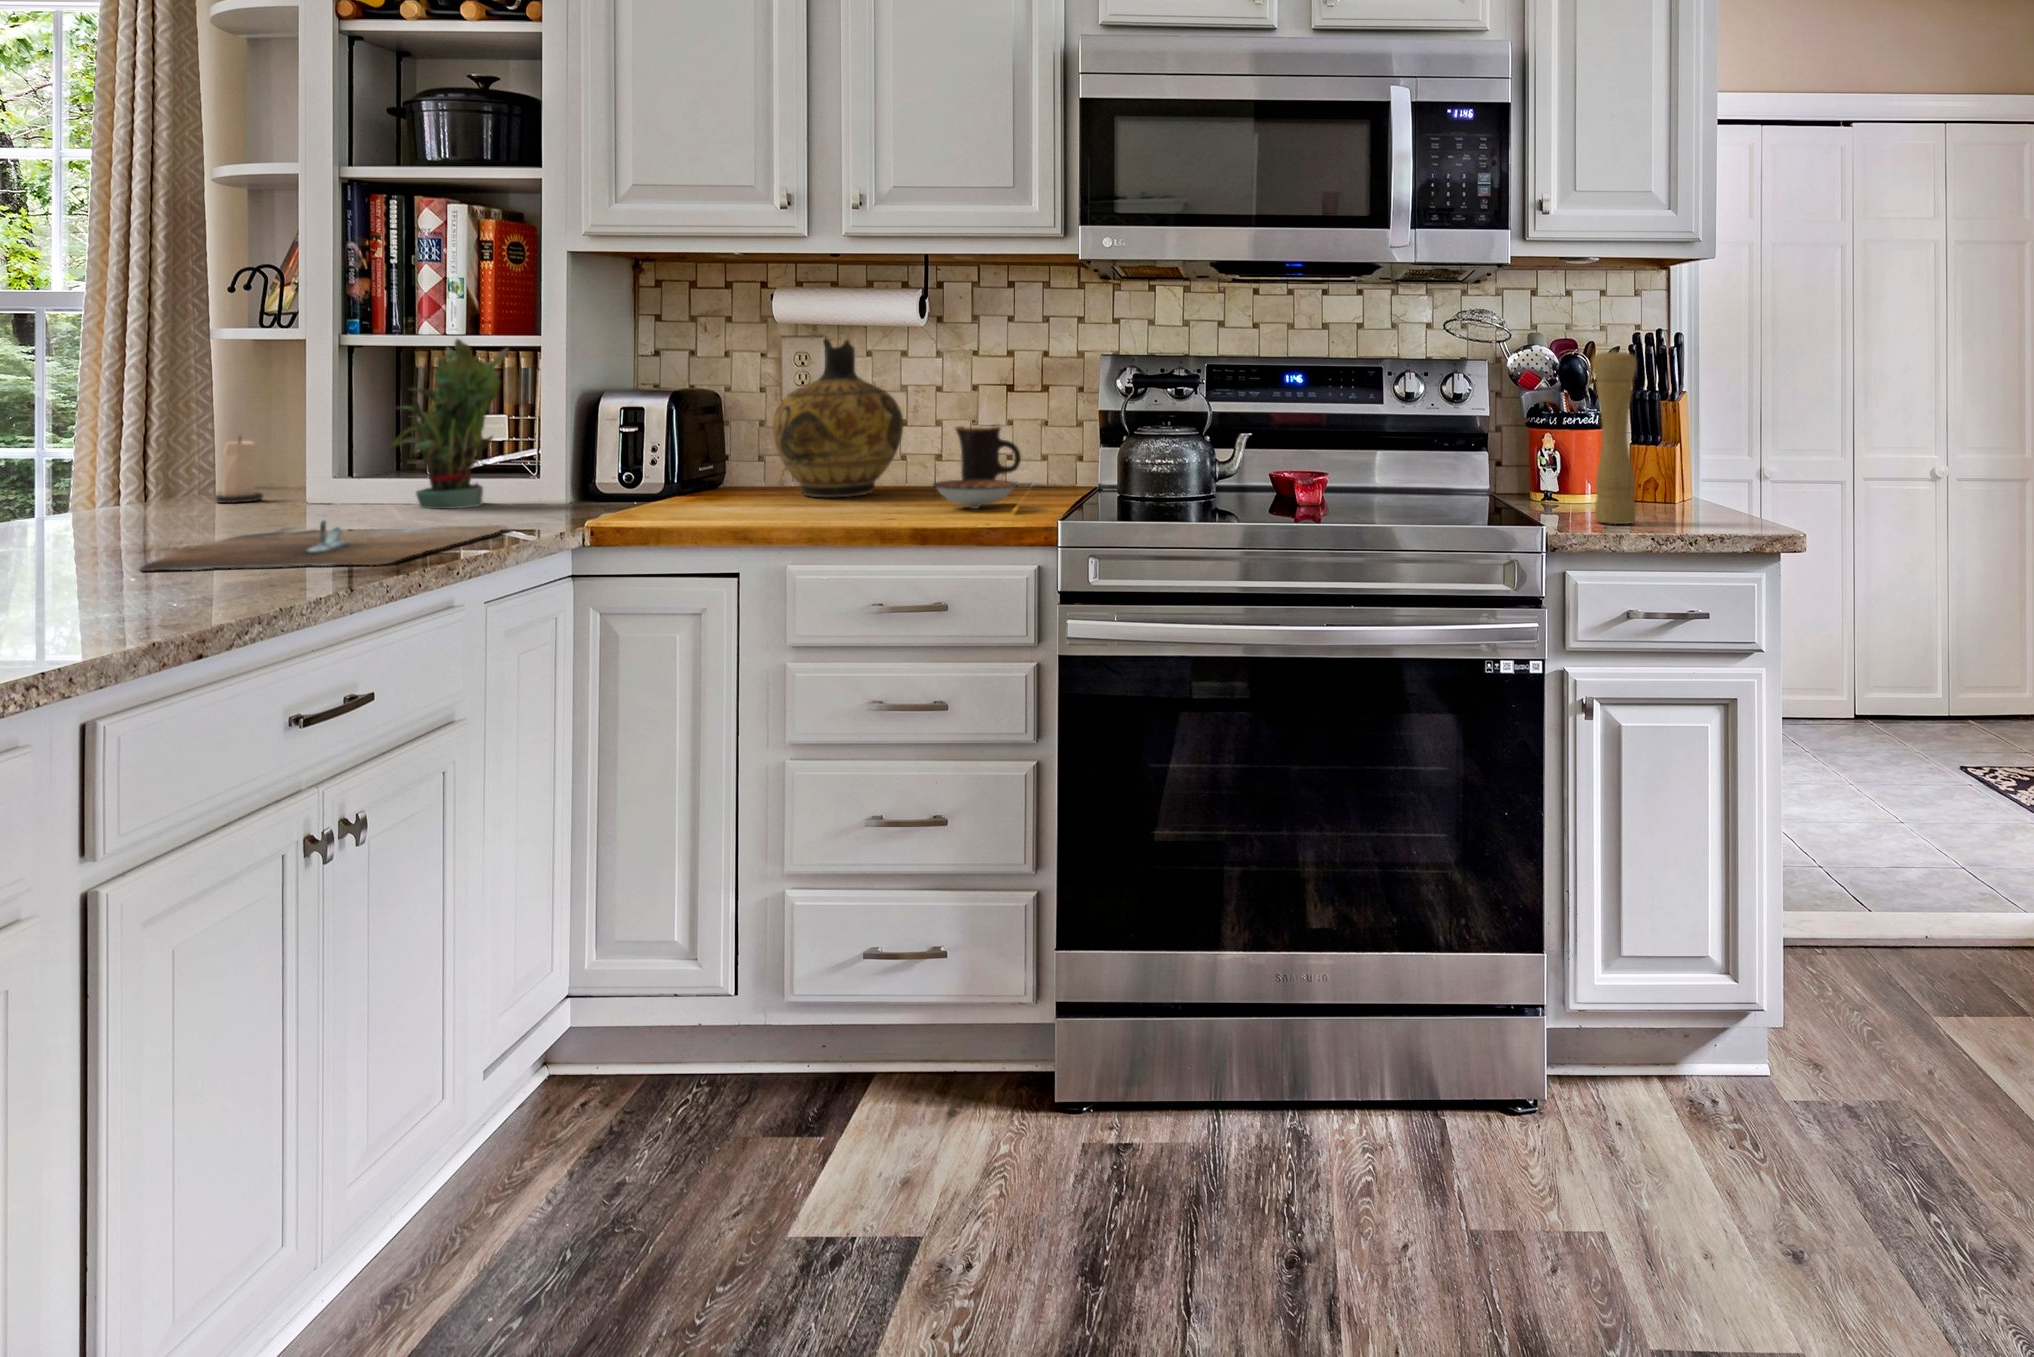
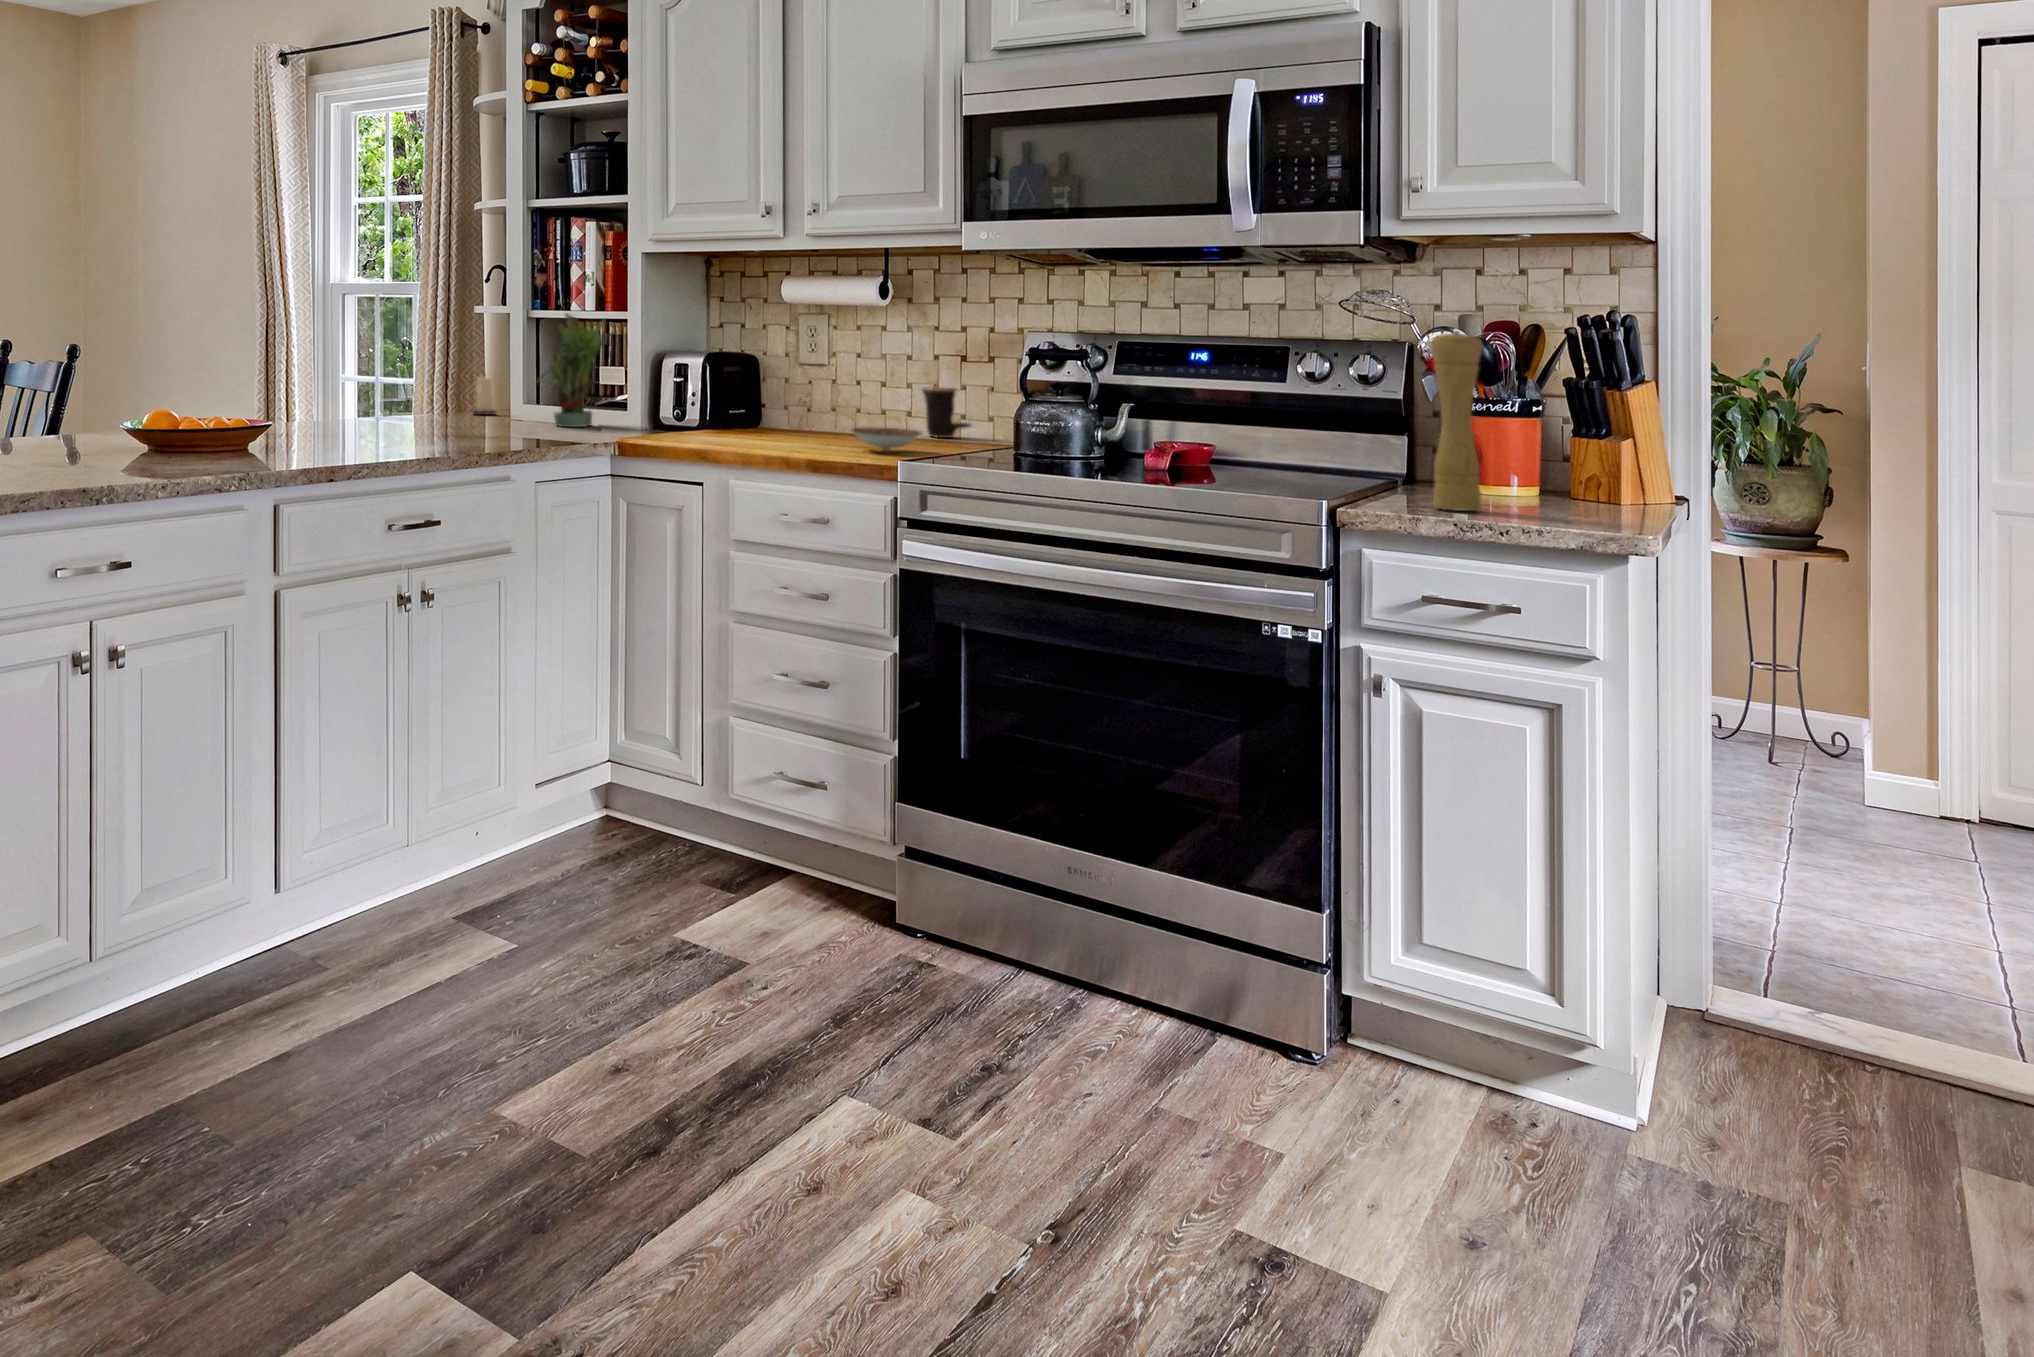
ceramic jug: present [773,339,904,497] -> none [771,315,869,436]
cutting board: present [141,520,508,571] -> none [364,422,571,449]

